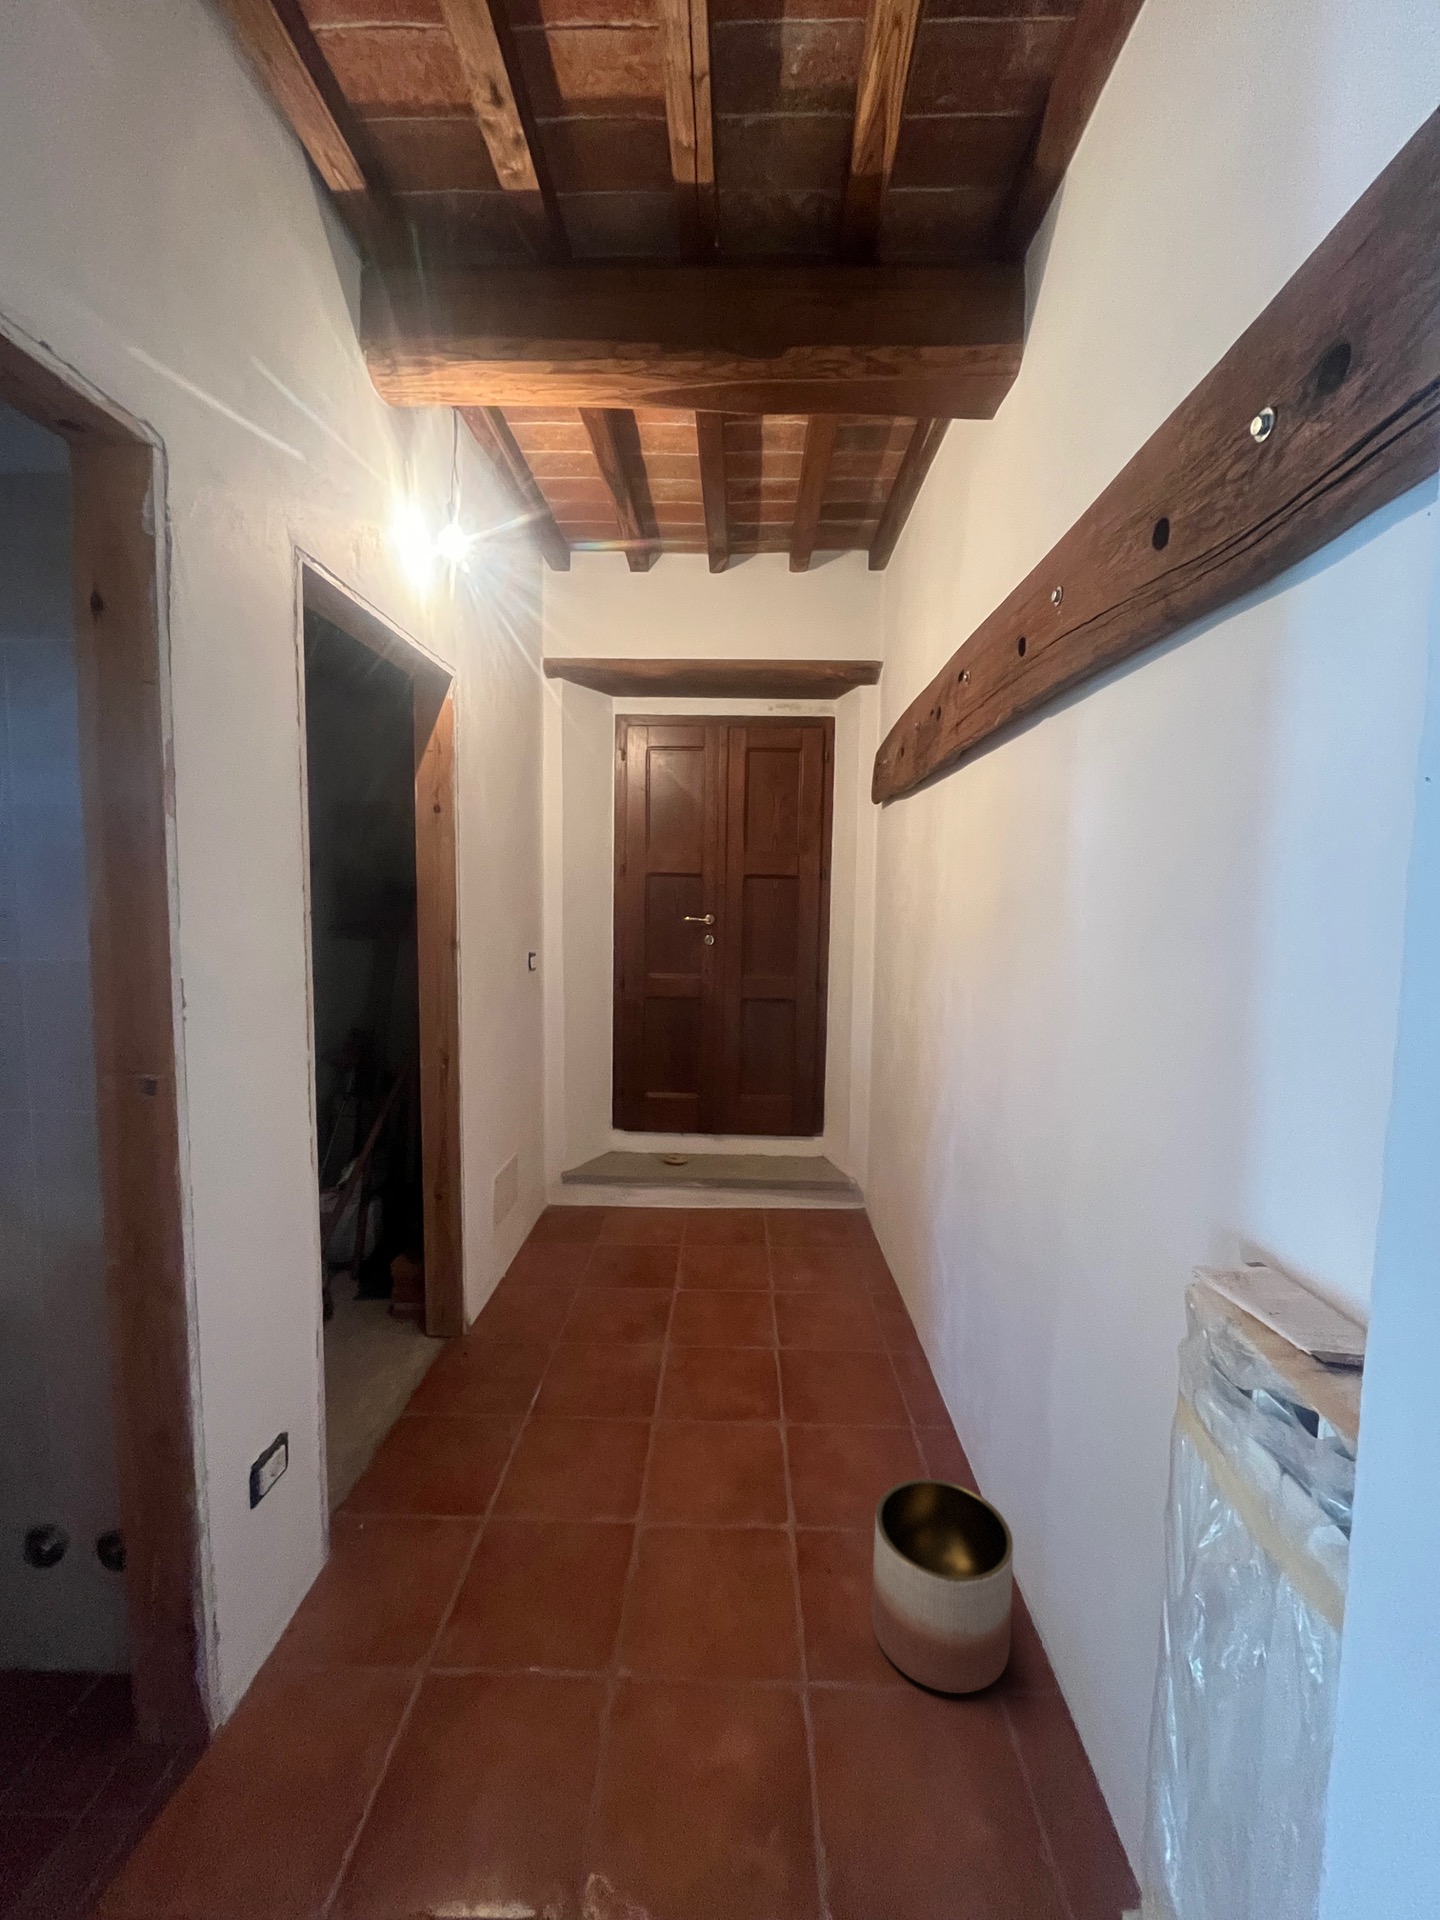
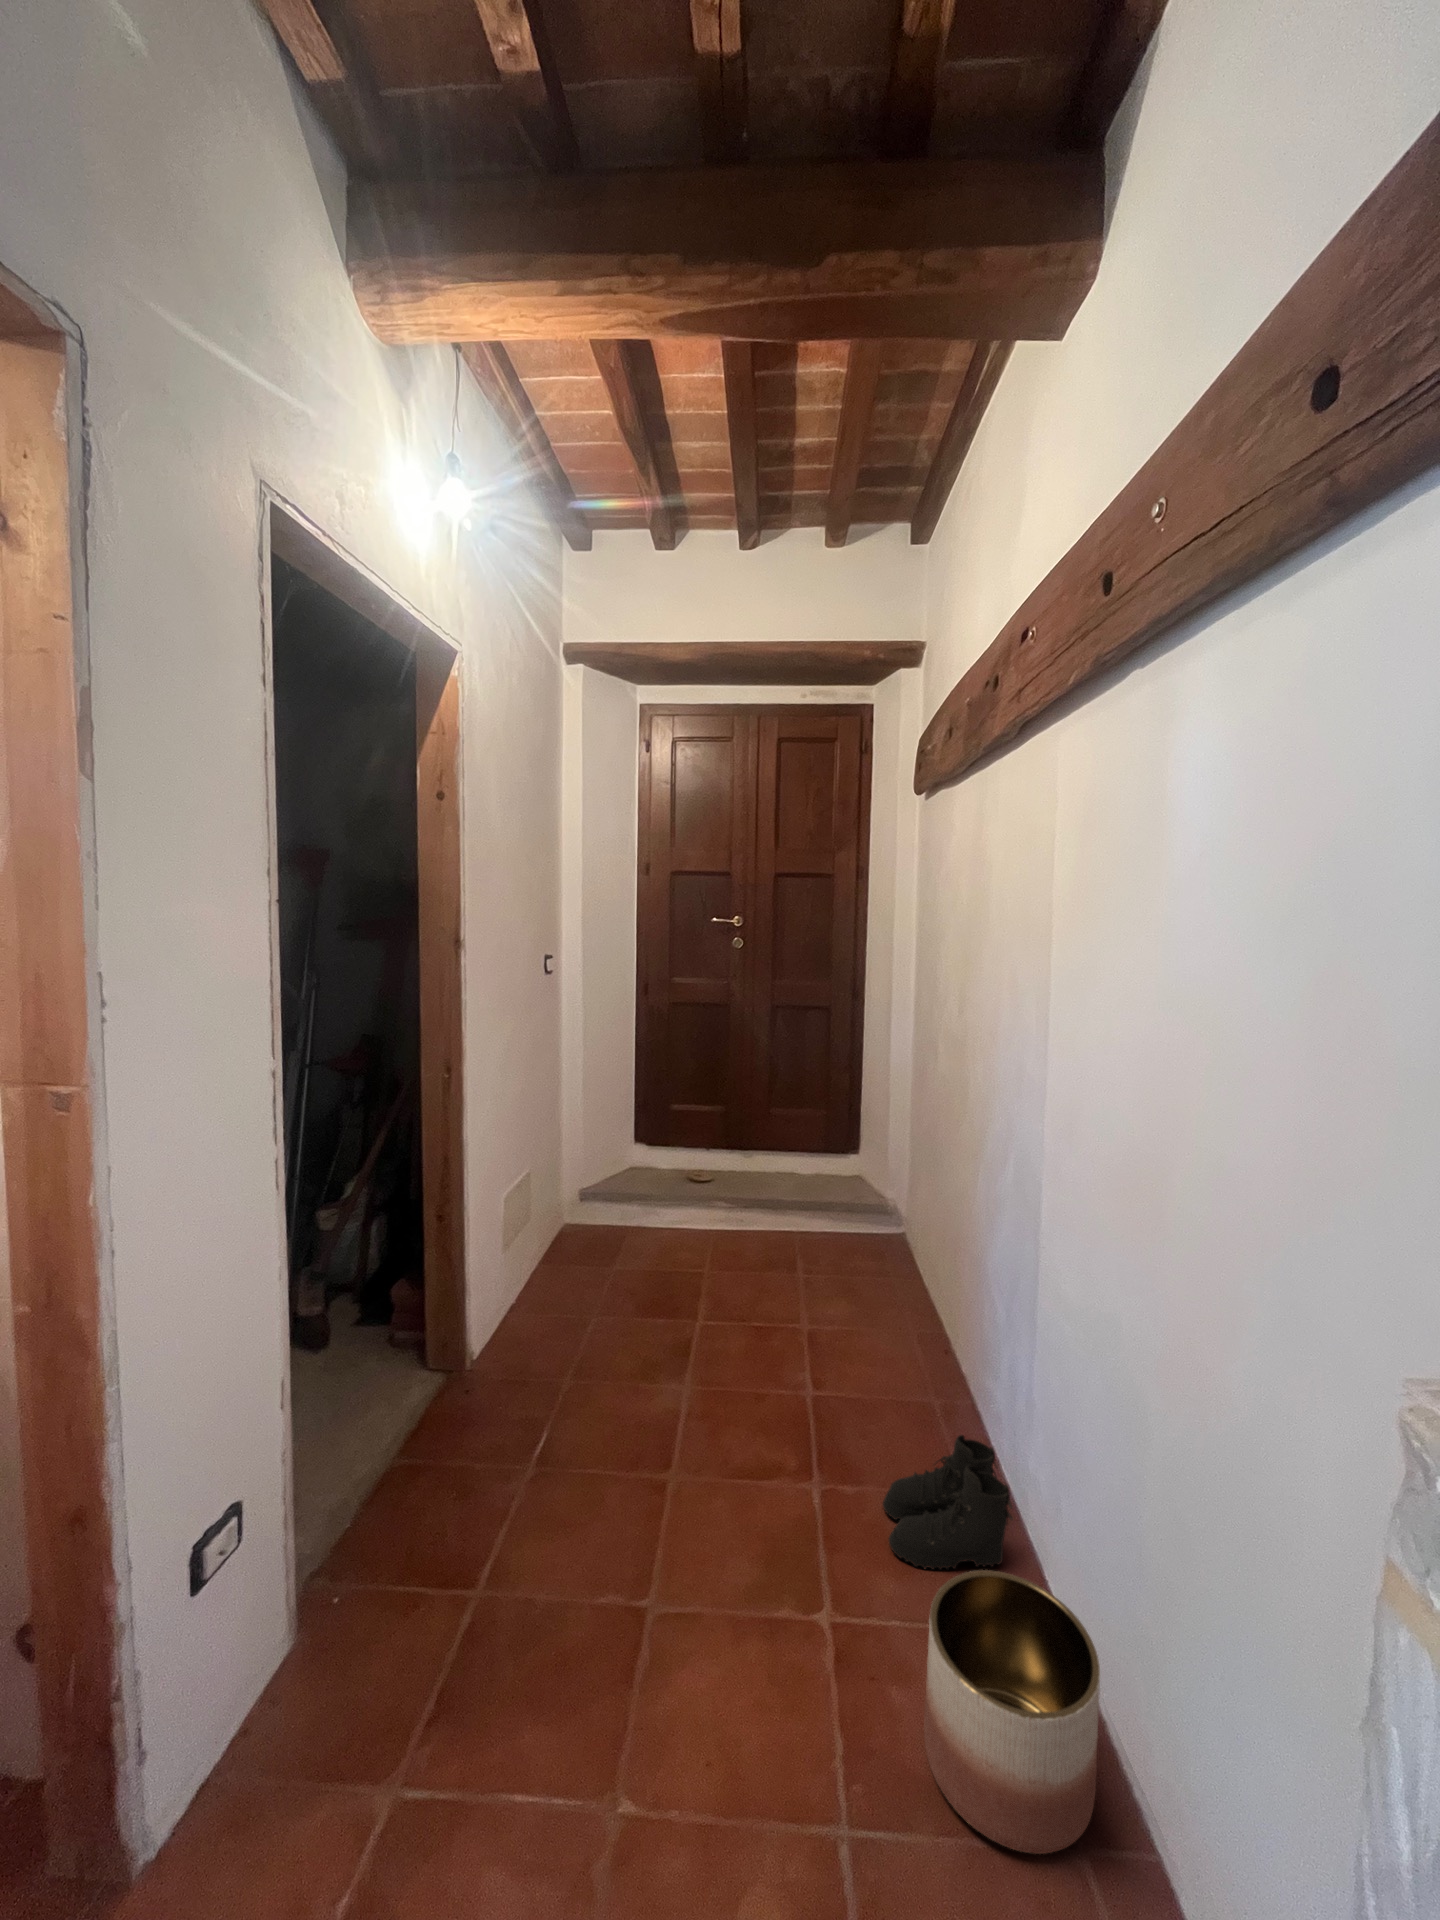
boots: none [841,1378,952,1492] -> present [883,1435,1012,1570]

